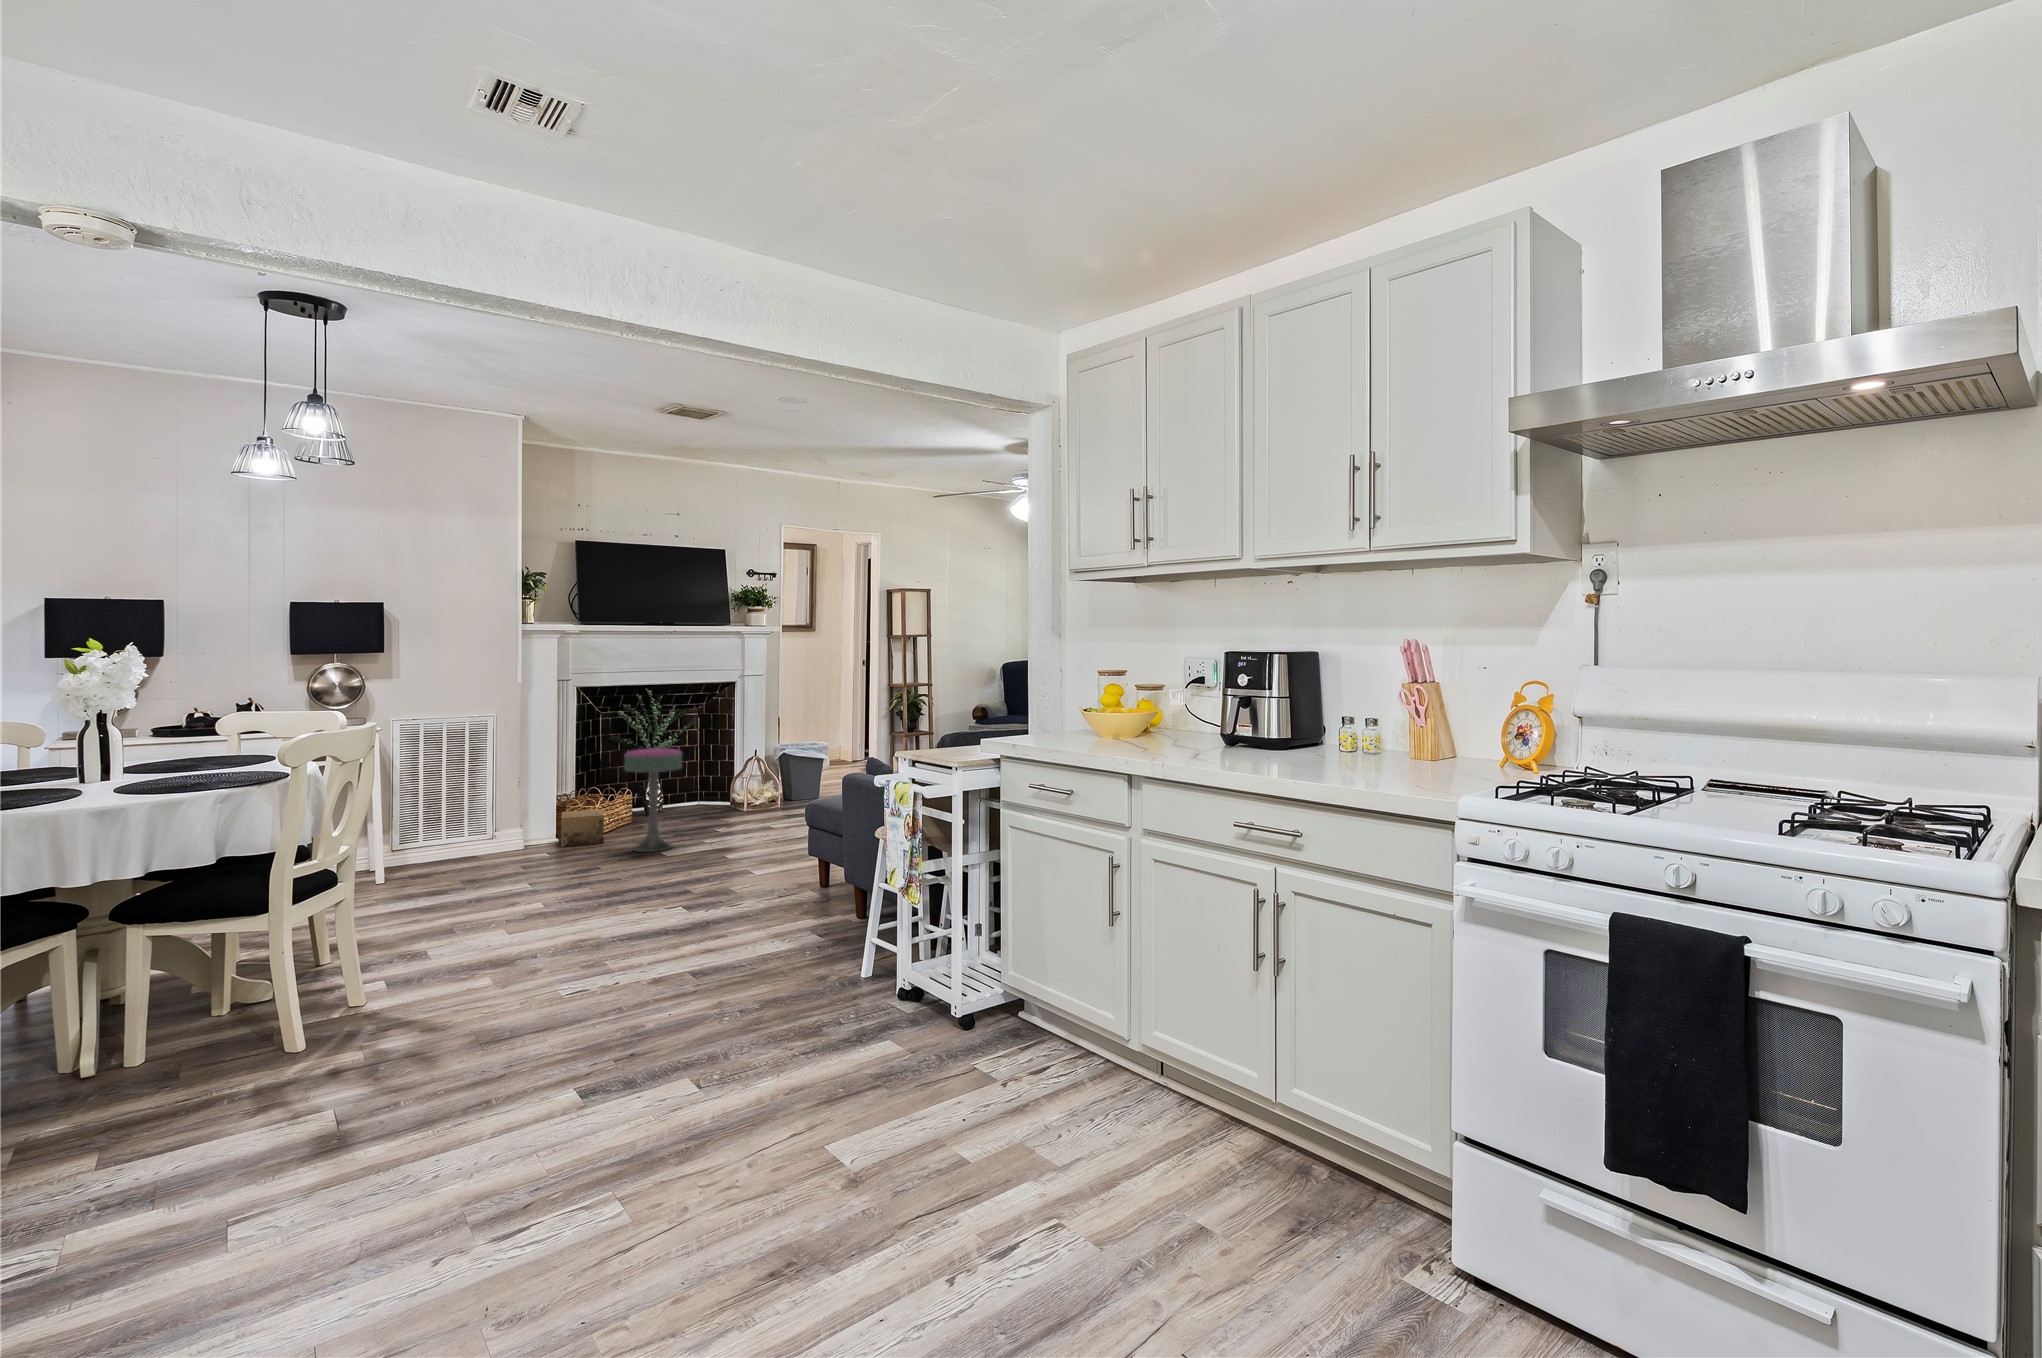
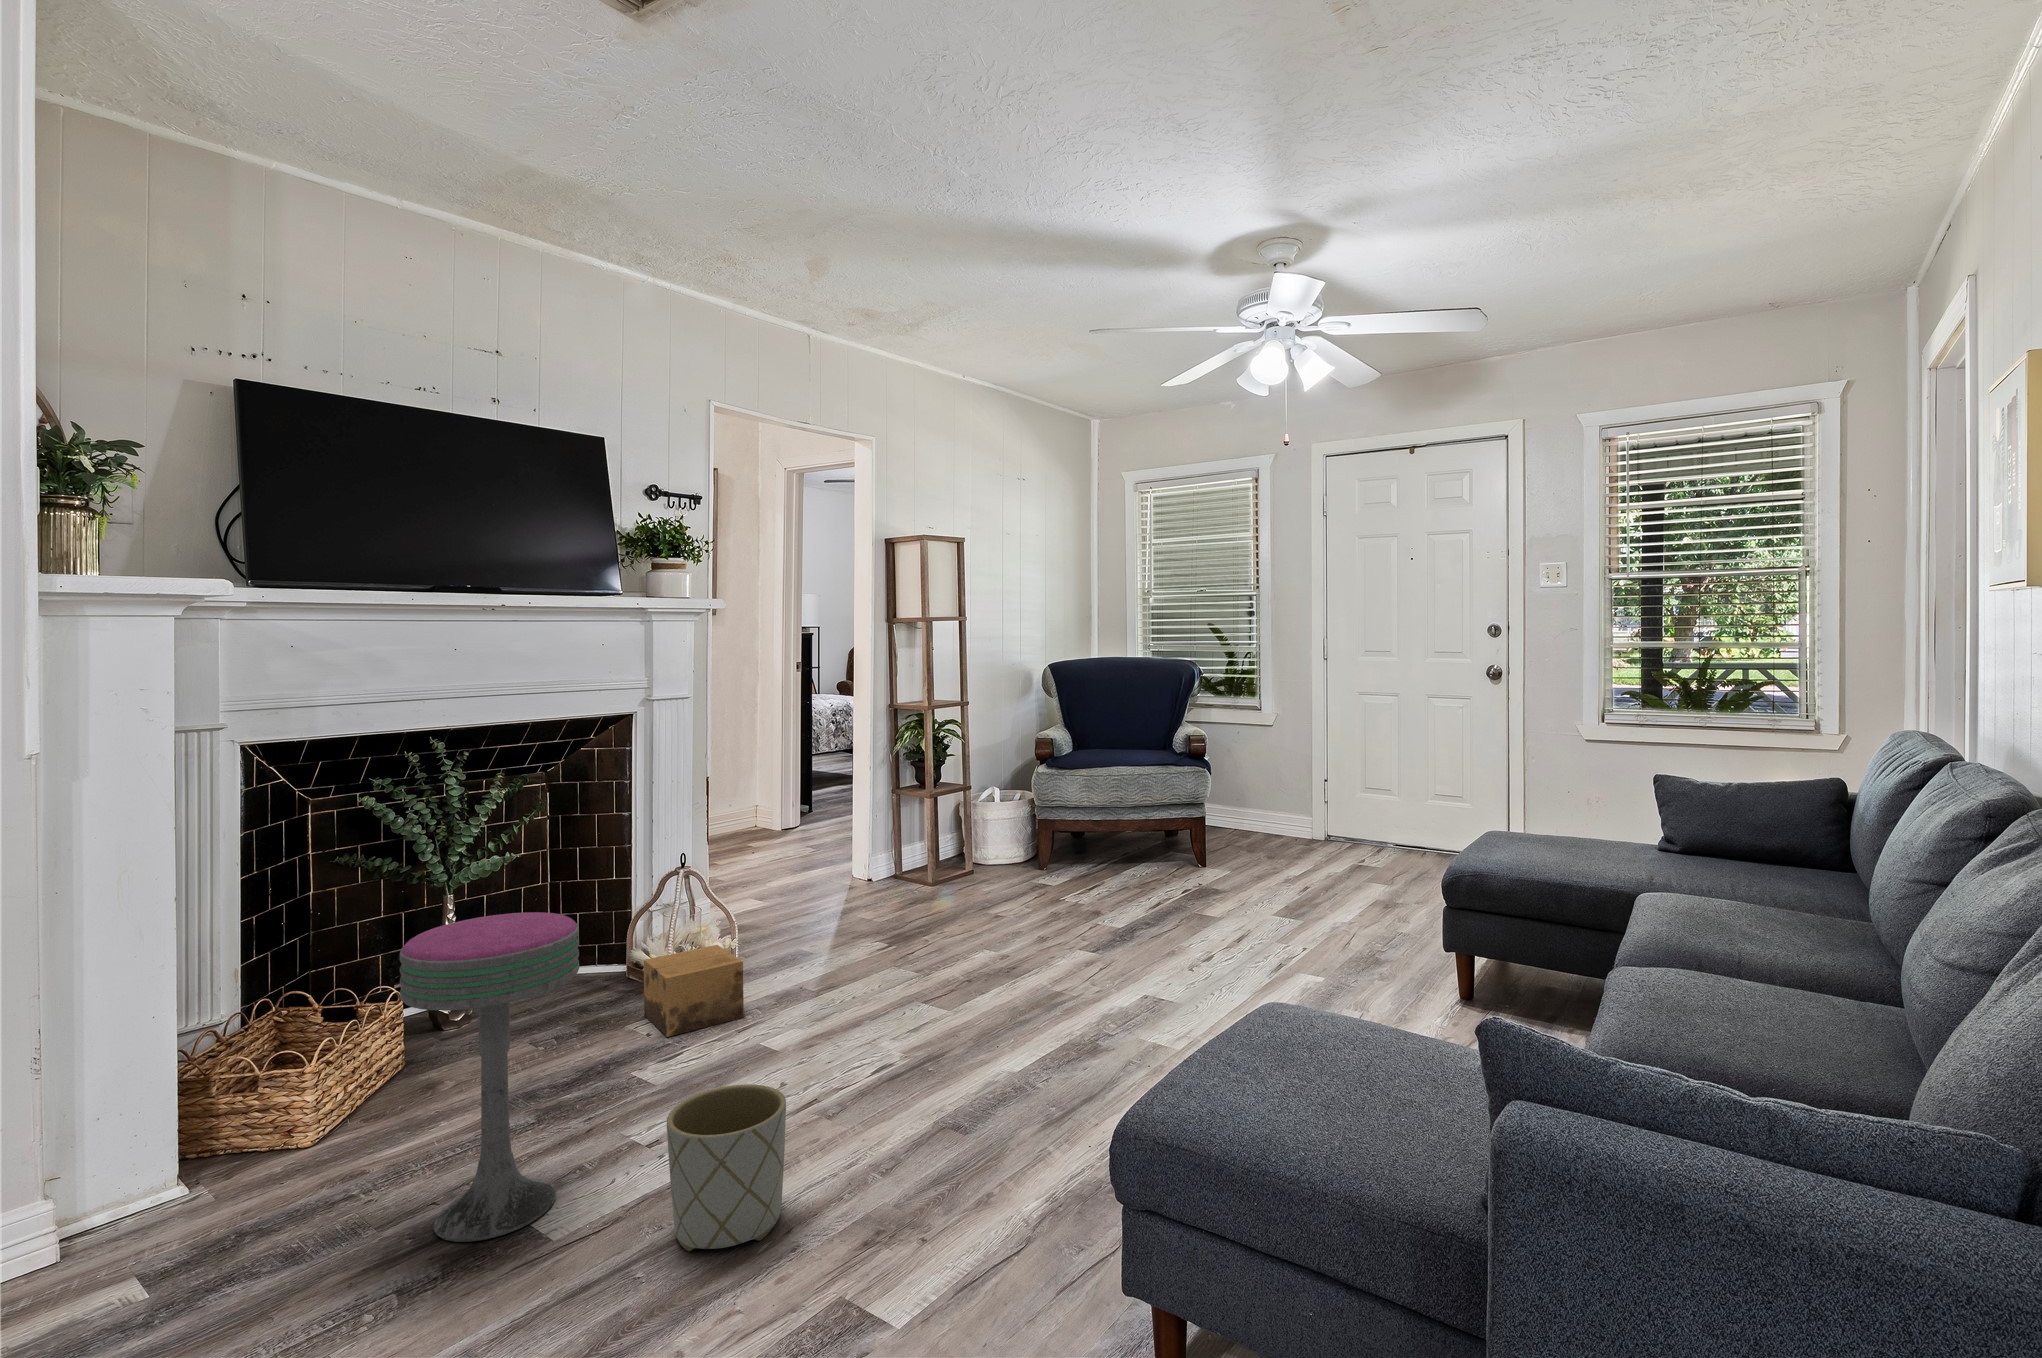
cardboard box: present [561,809,604,847] -> present [644,945,744,1037]
planter: none [702,812,744,858] -> present [667,1084,786,1251]

